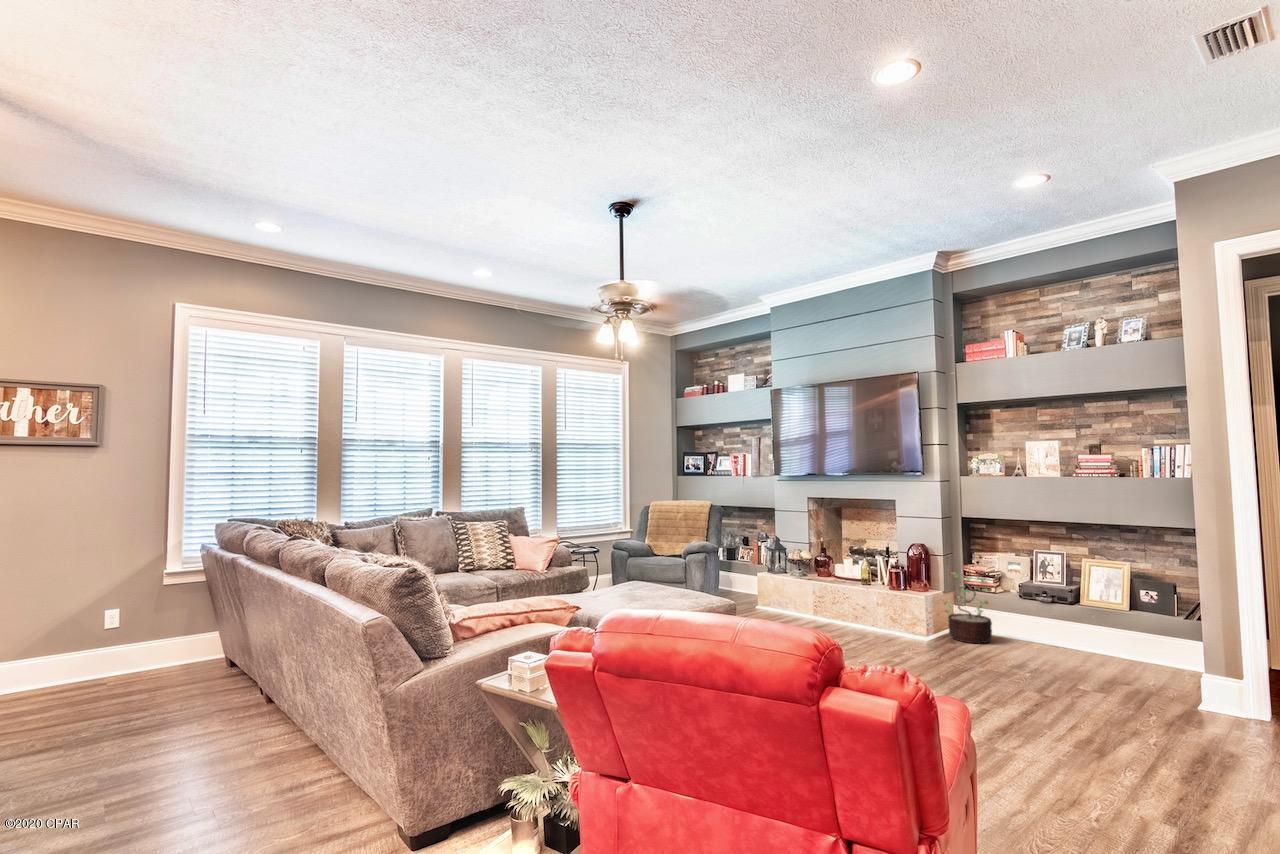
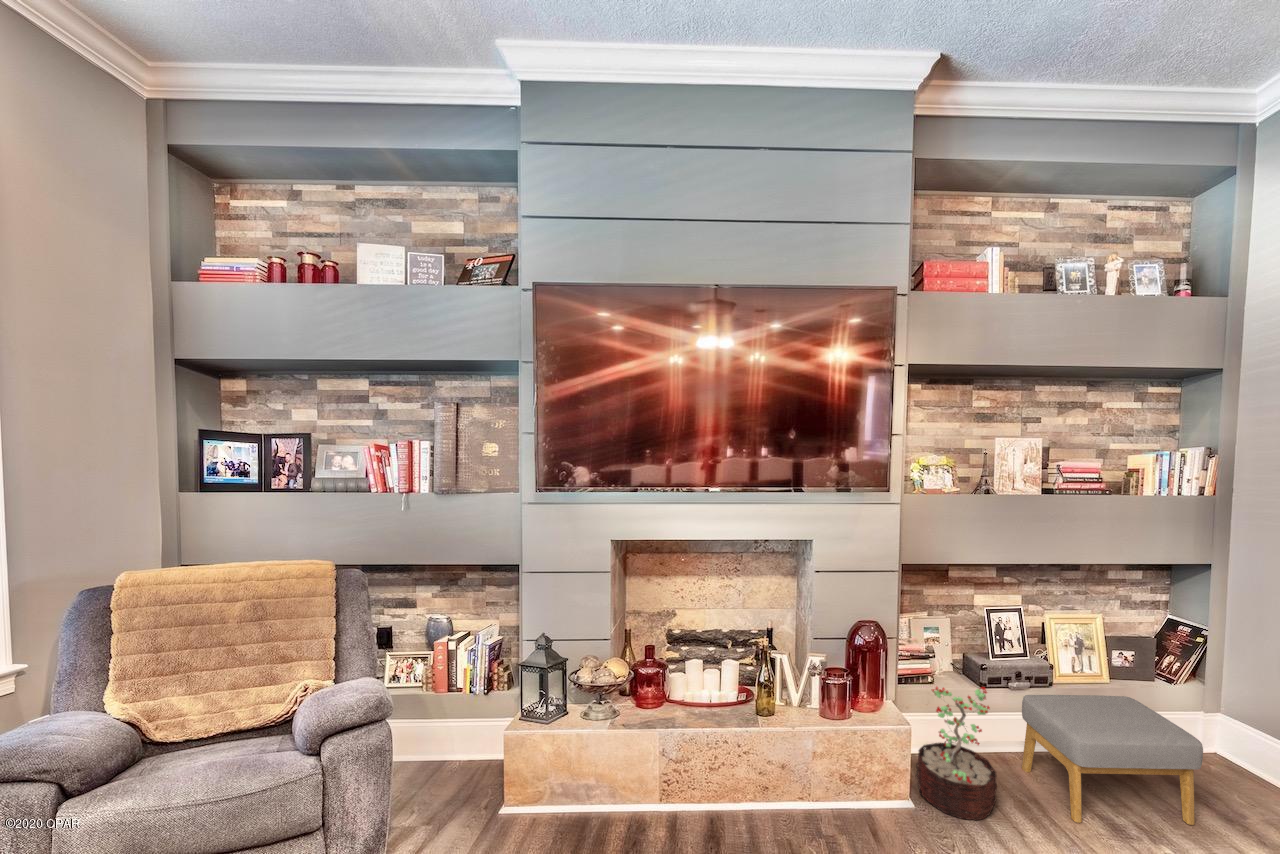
footstool: none [1020,597,1121,670] -> present [1022,695,1203,825]

